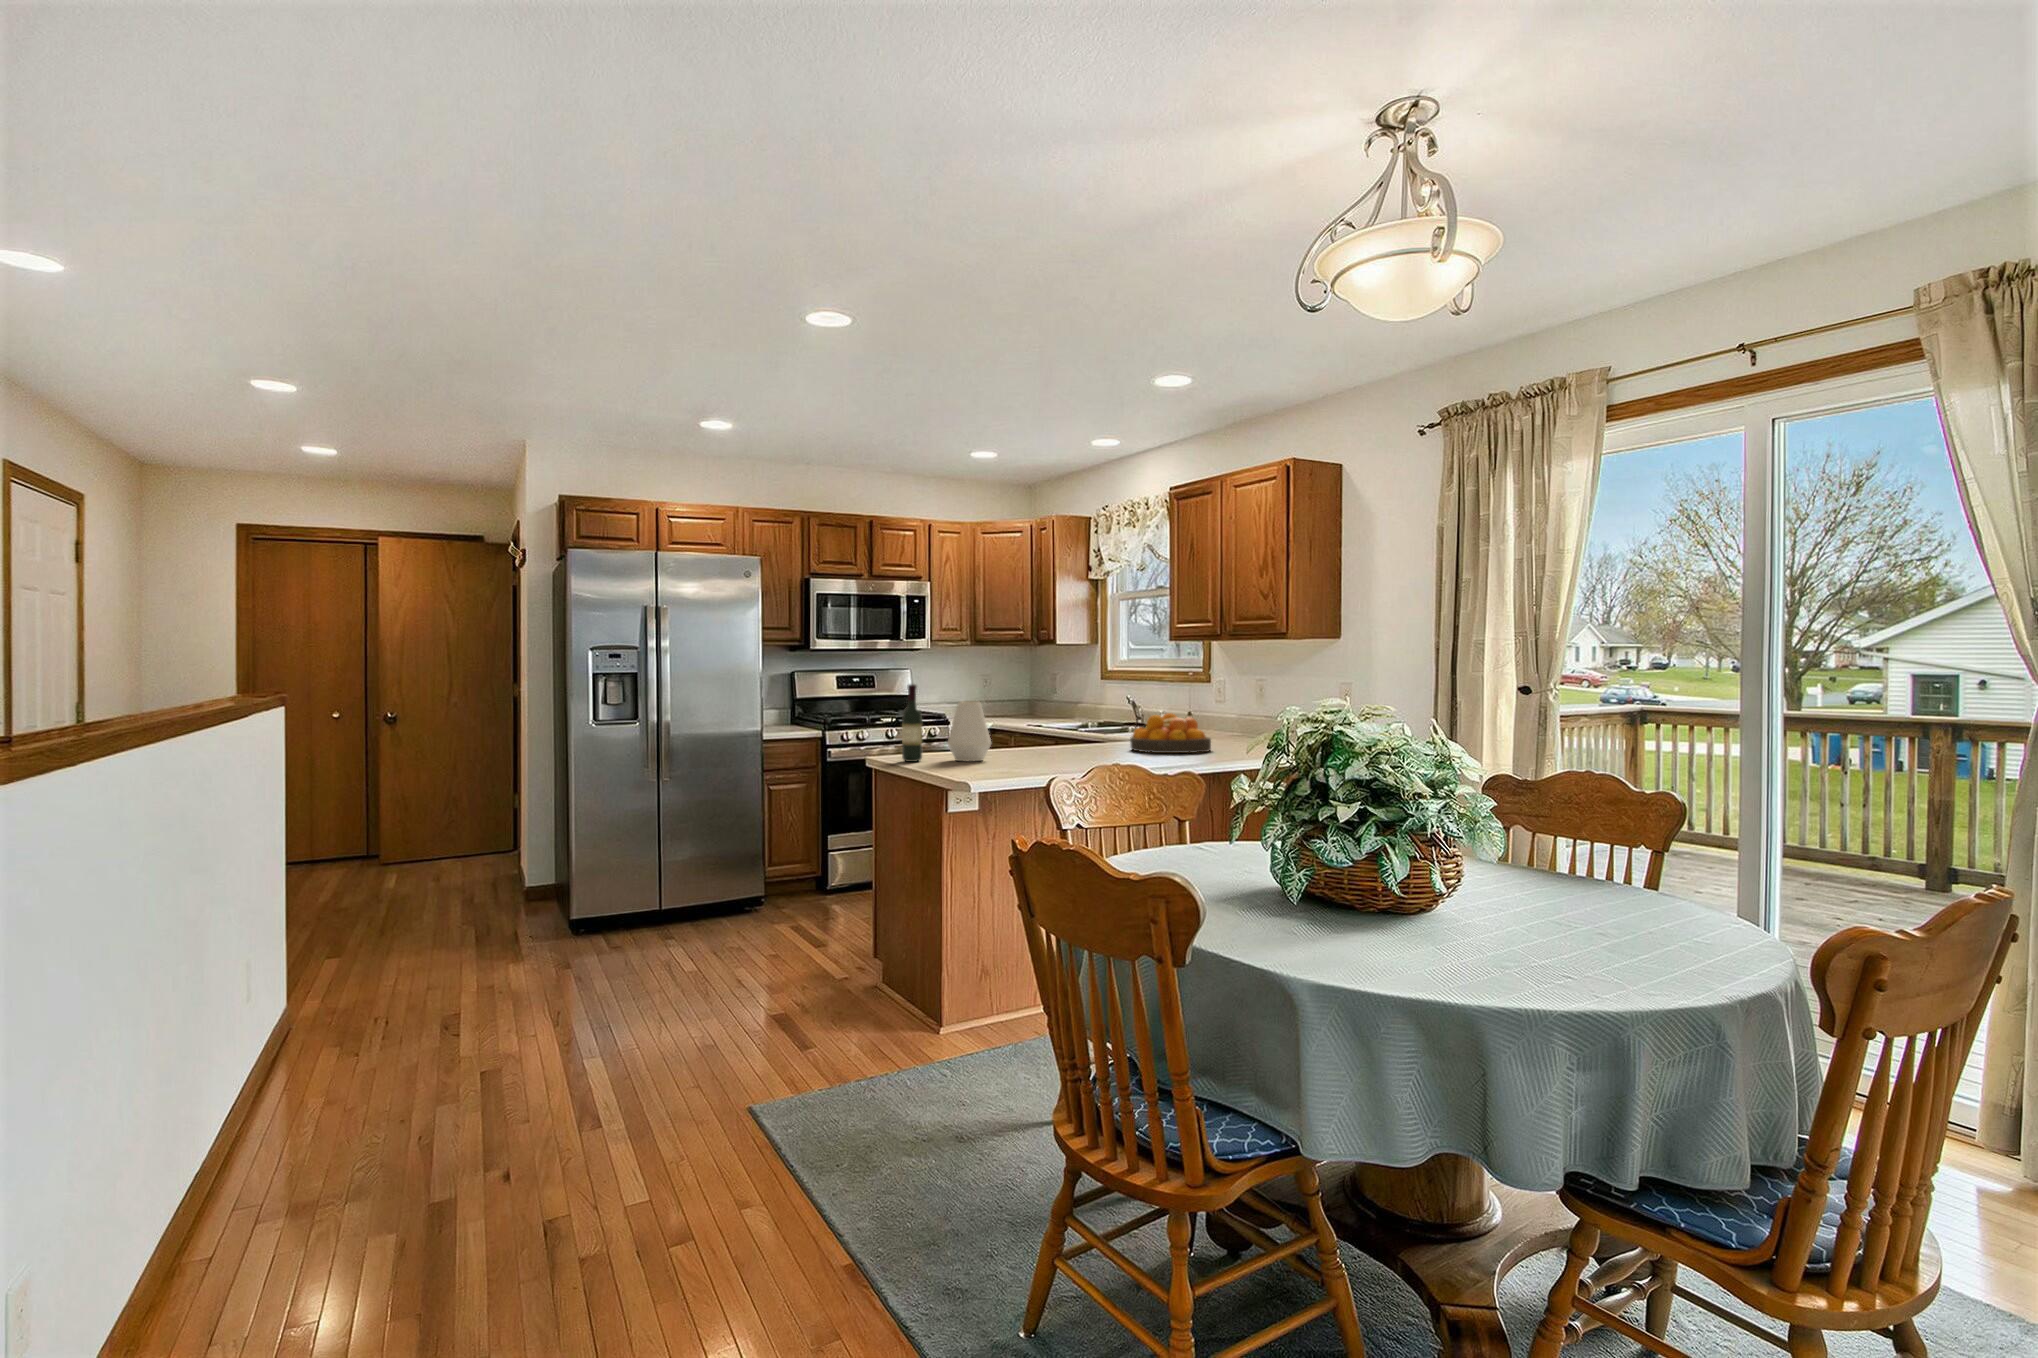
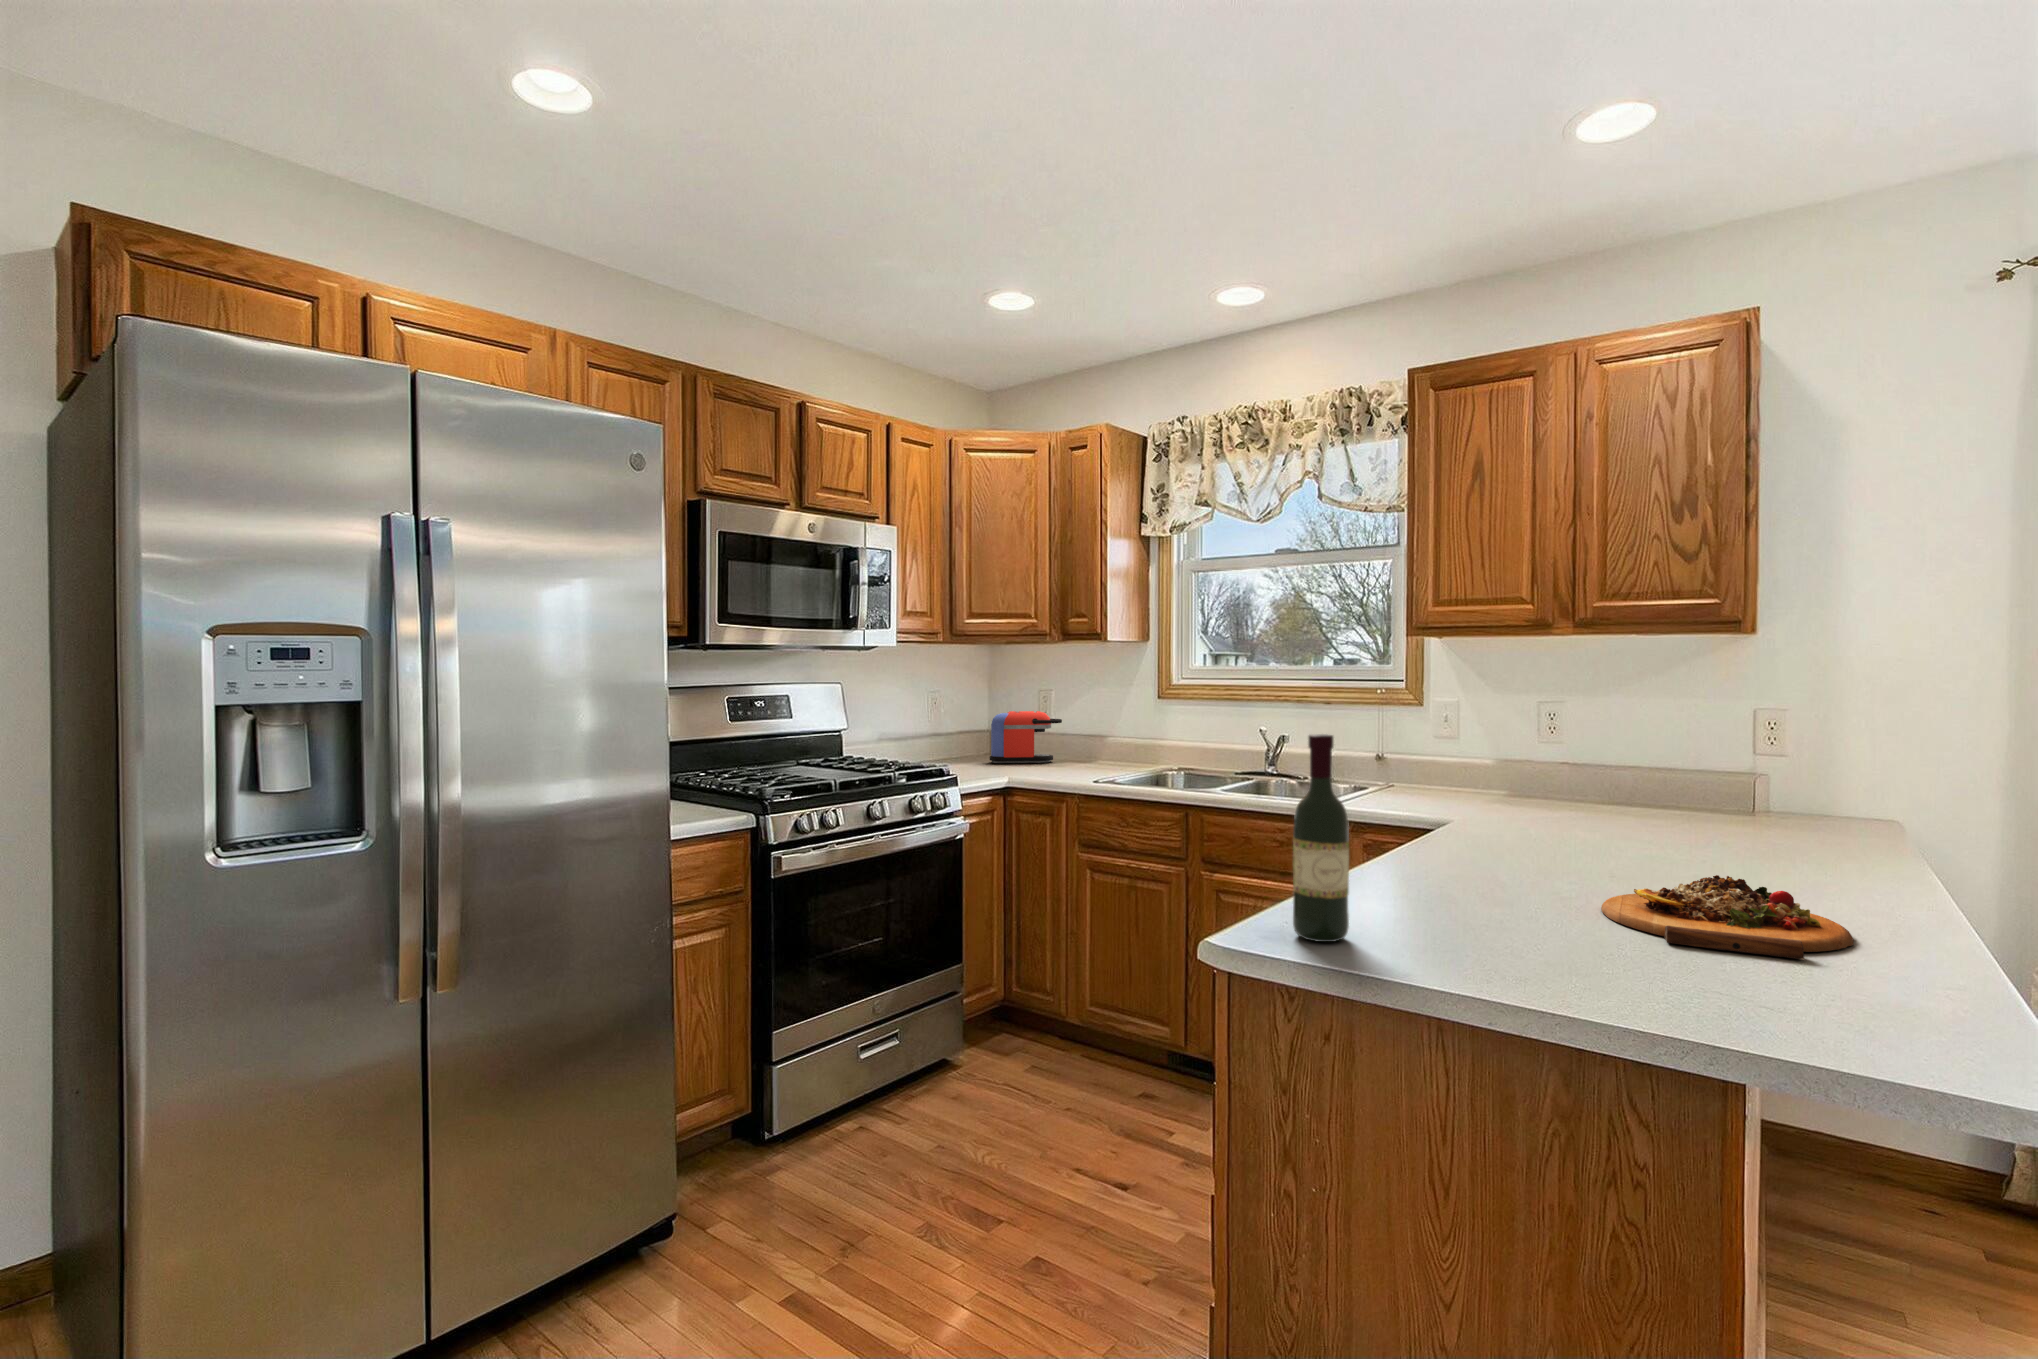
coffee maker: none [1014,690,1059,722] -> present [990,711,1062,763]
vase: present [947,701,992,762] -> none [1368,771,1487,927]
fruit bowl: present [1130,713,1211,753] -> none [1500,767,1677,853]
cutting board: none [1025,746,1118,769] -> present [1601,875,1854,960]

